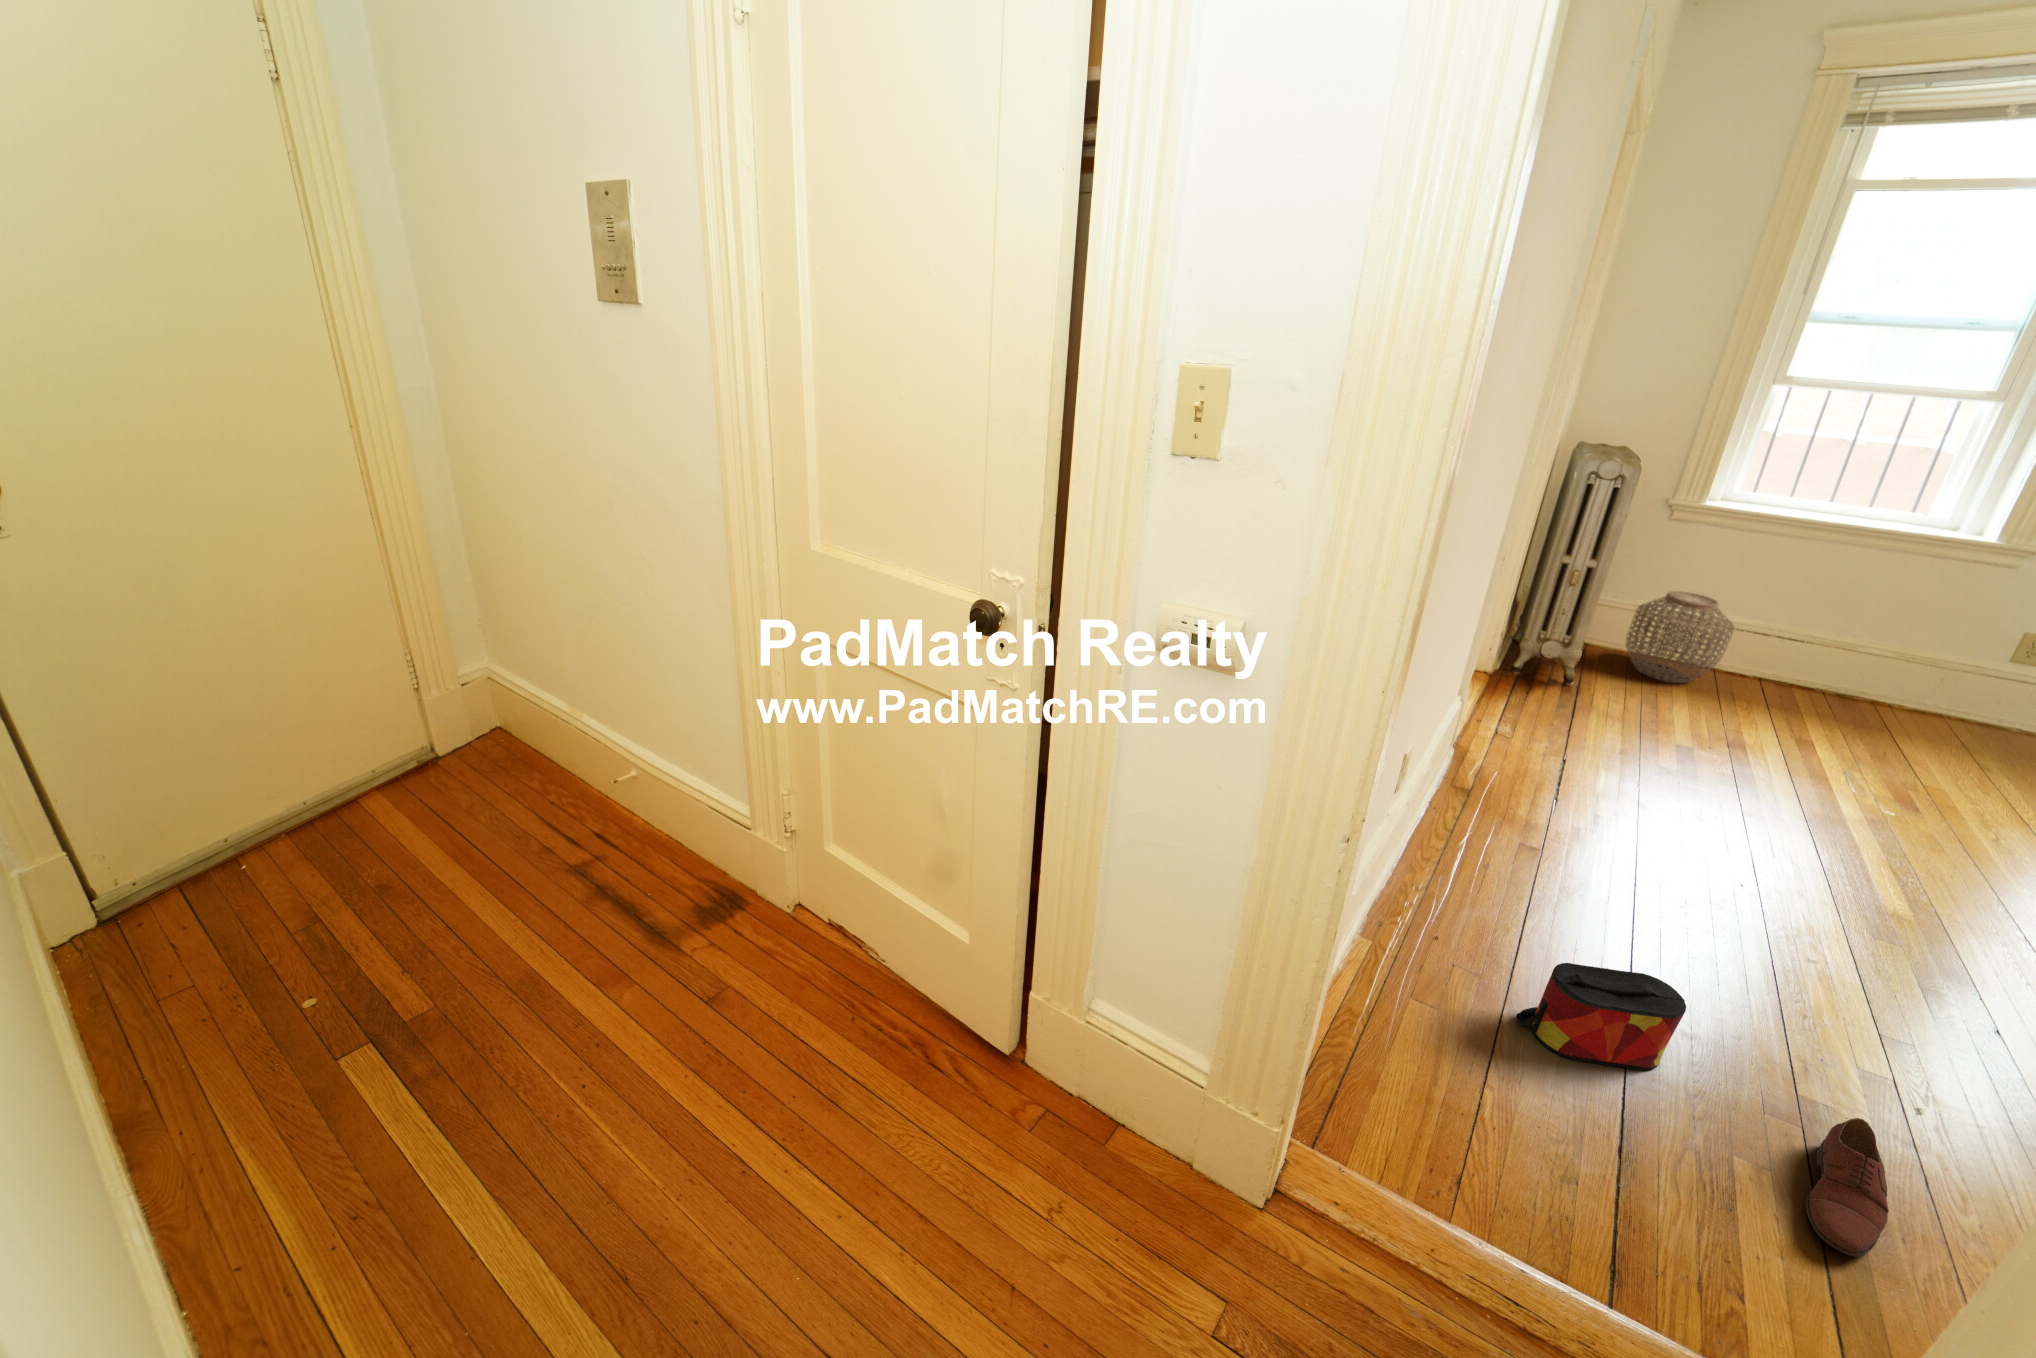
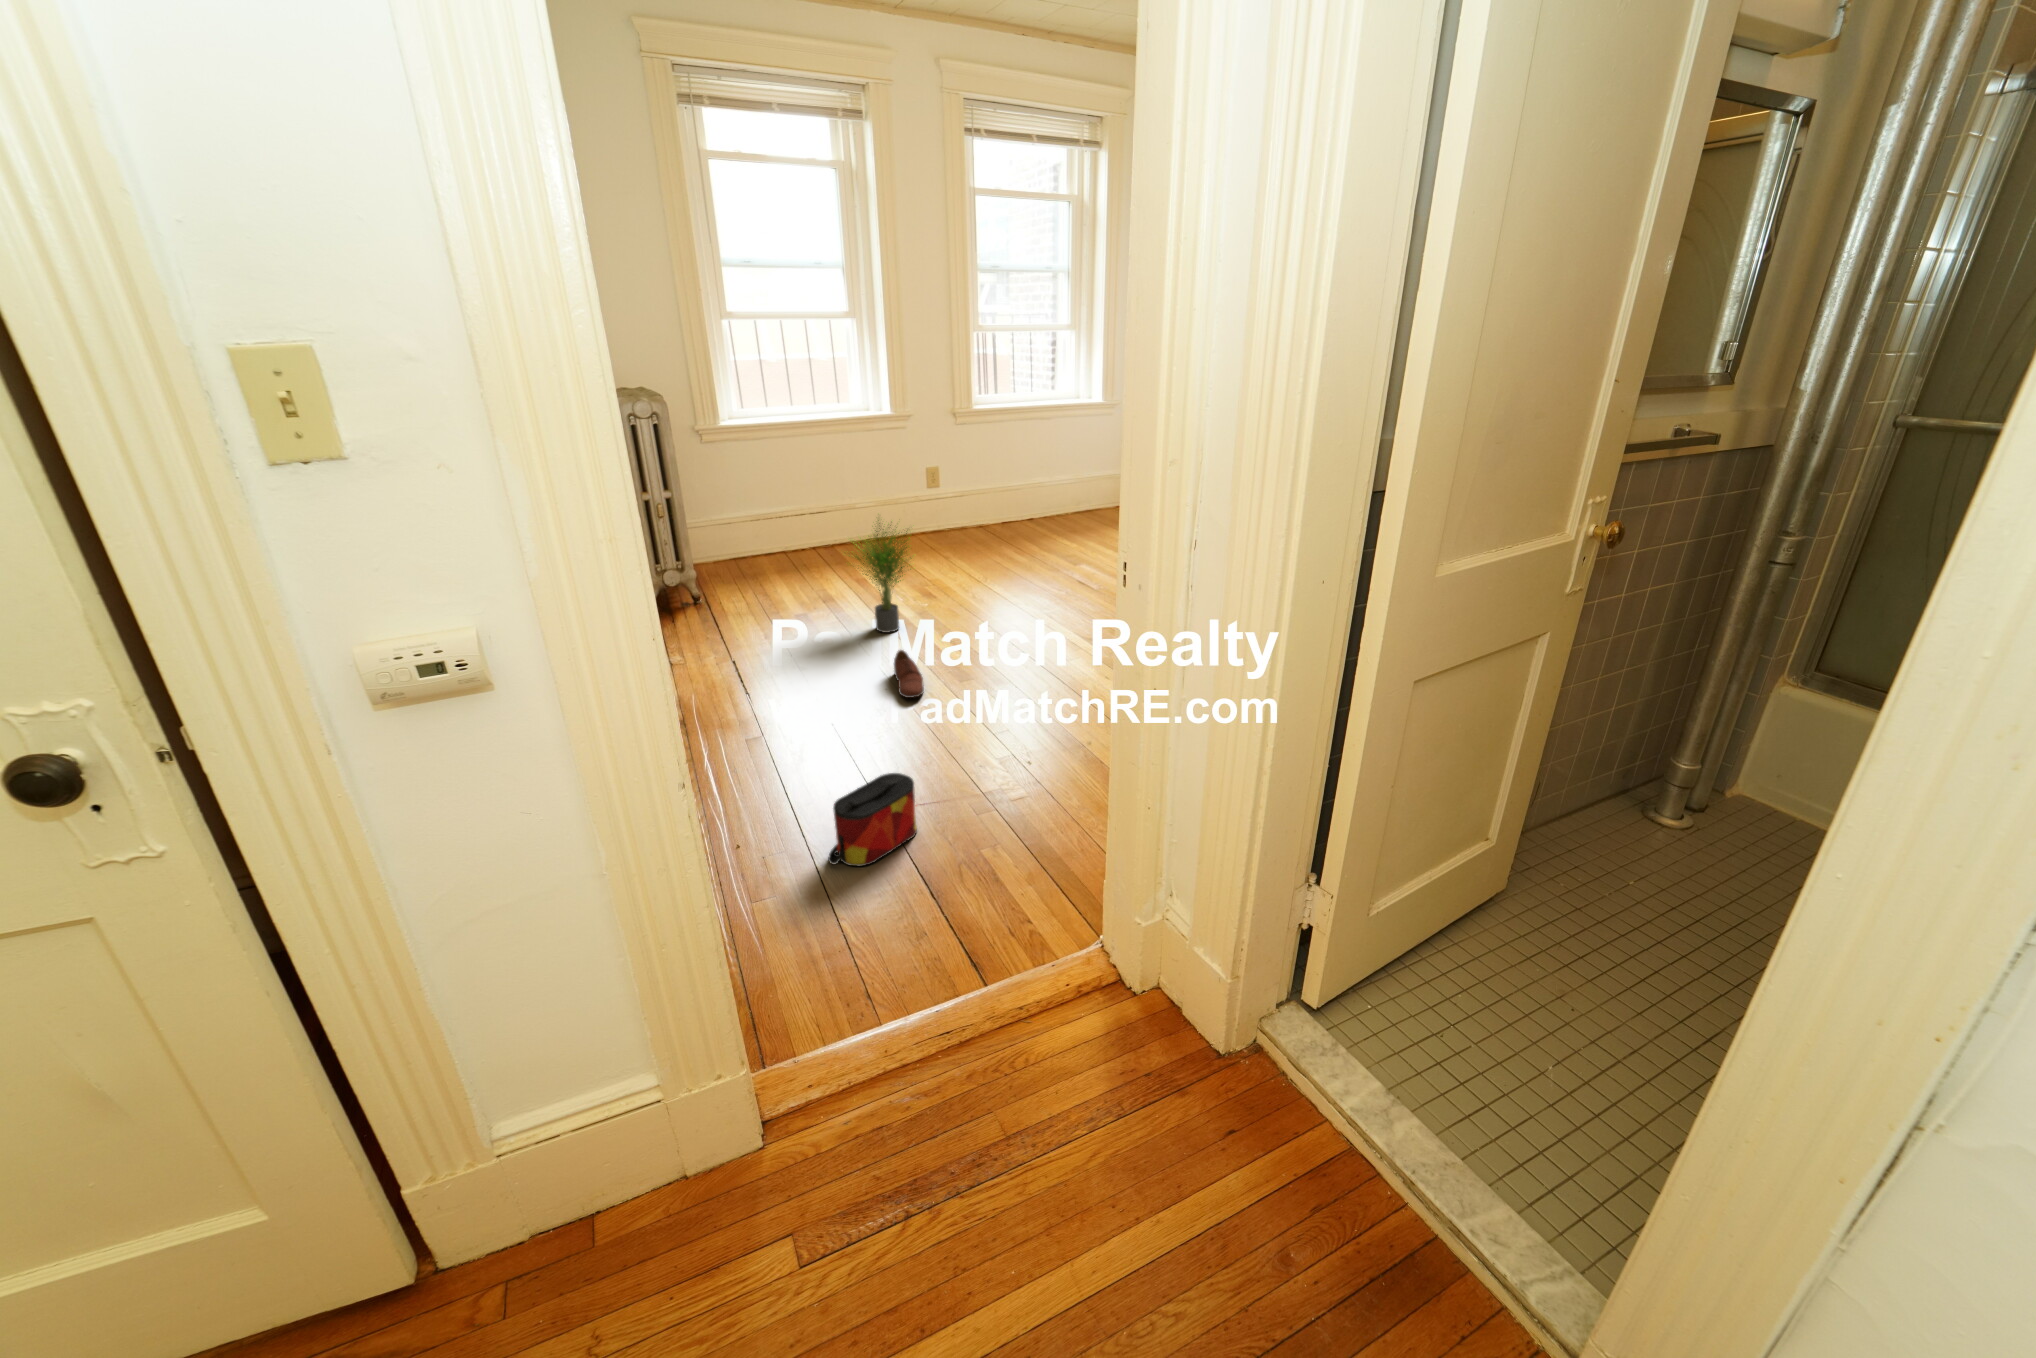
woven basket: present [1626,591,1734,683] -> none [715,498,787,574]
potted plant: none [1777,668,1938,825] -> present [856,520,912,633]
shoe: present [1805,1118,1889,1256] -> present [894,650,924,698]

